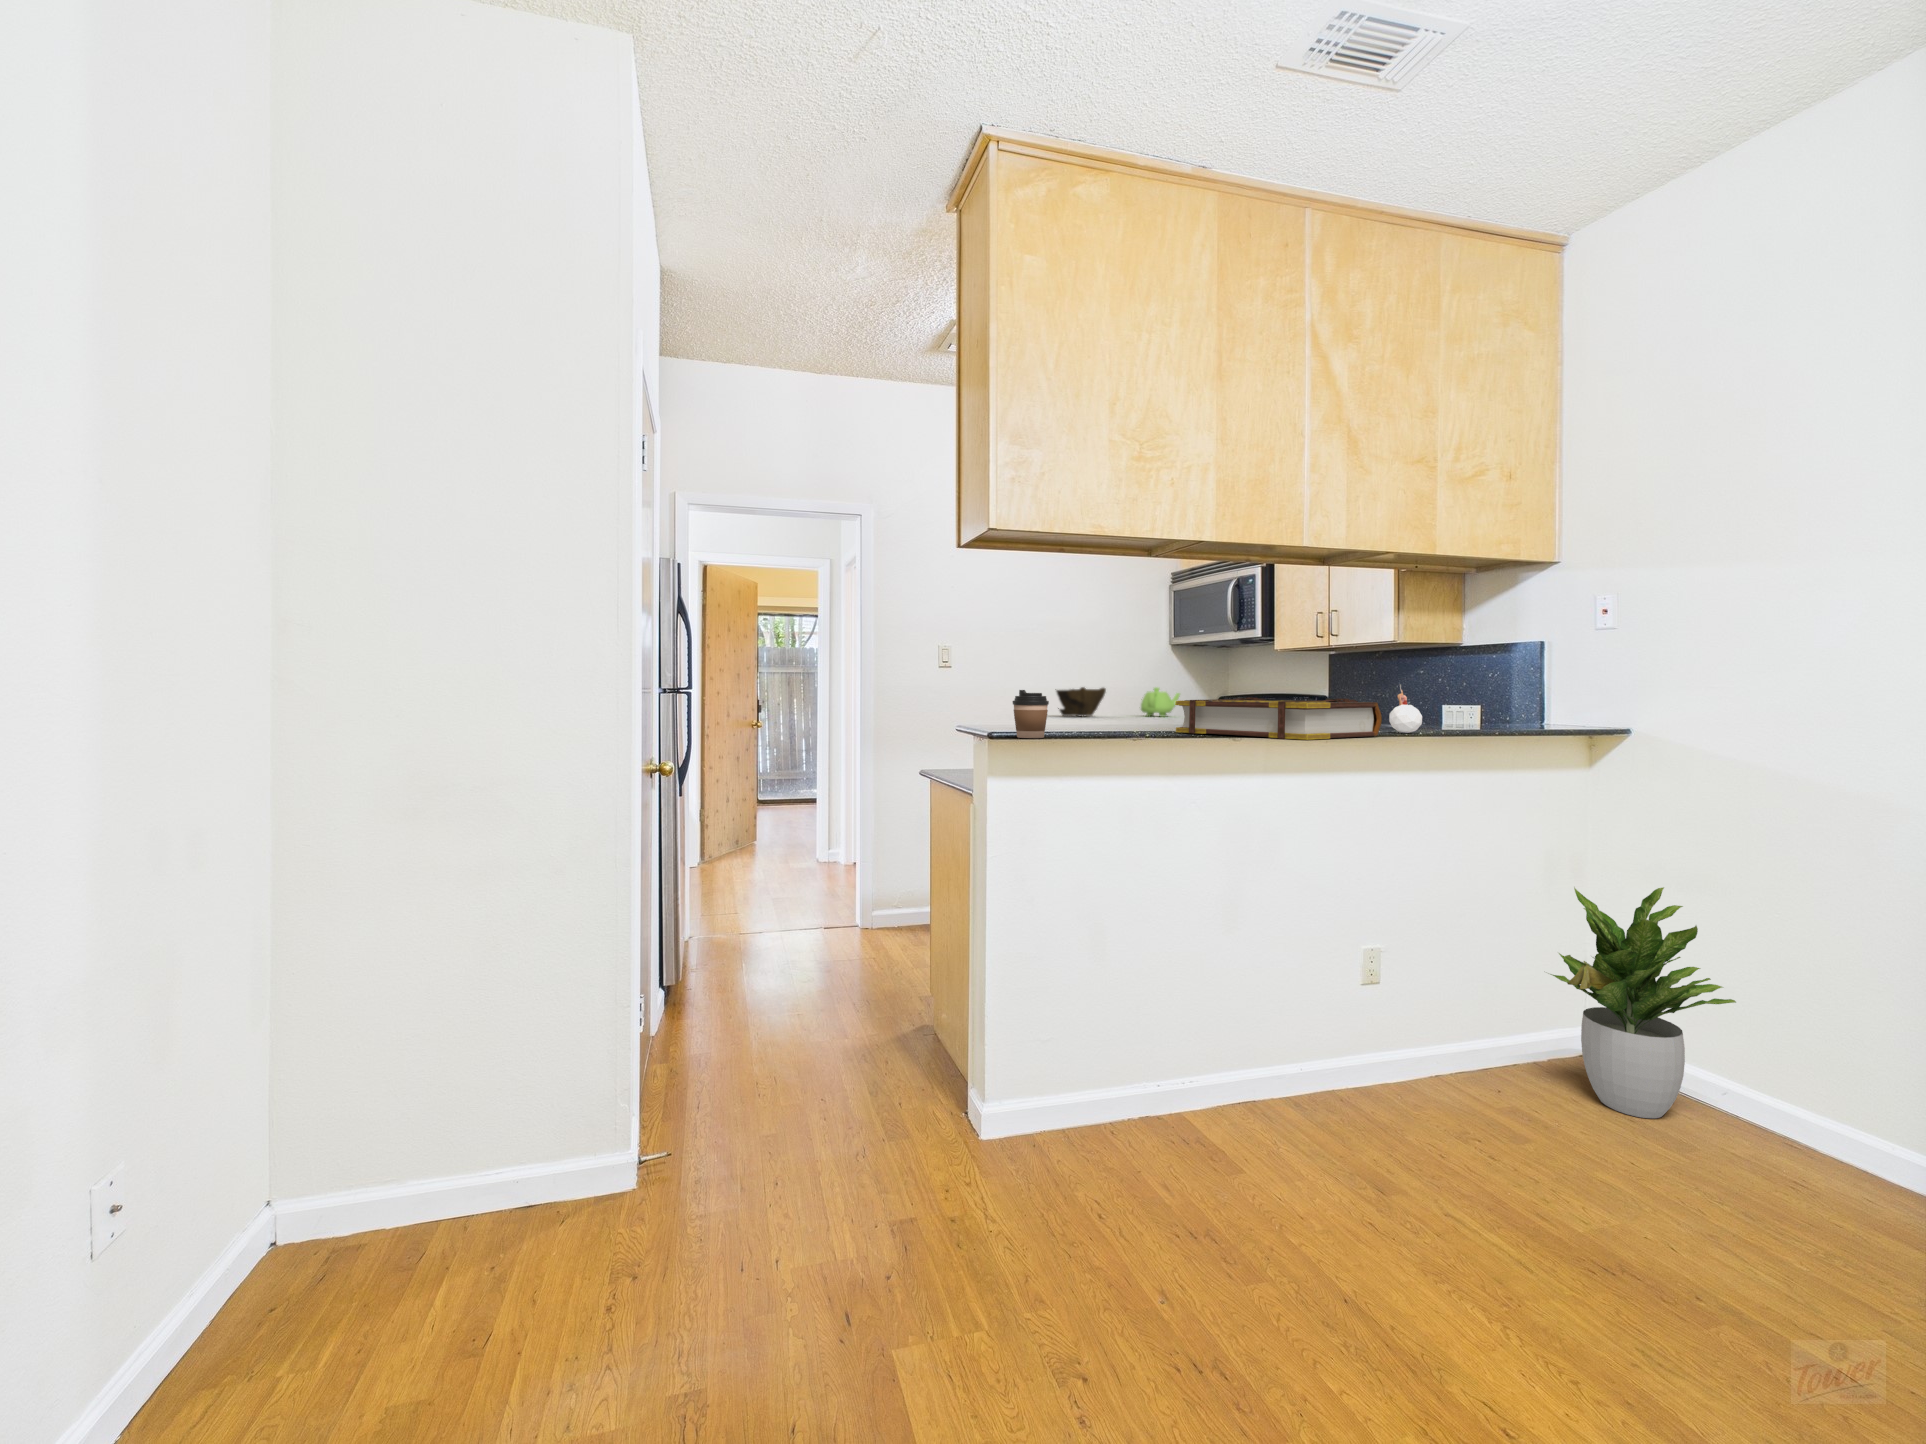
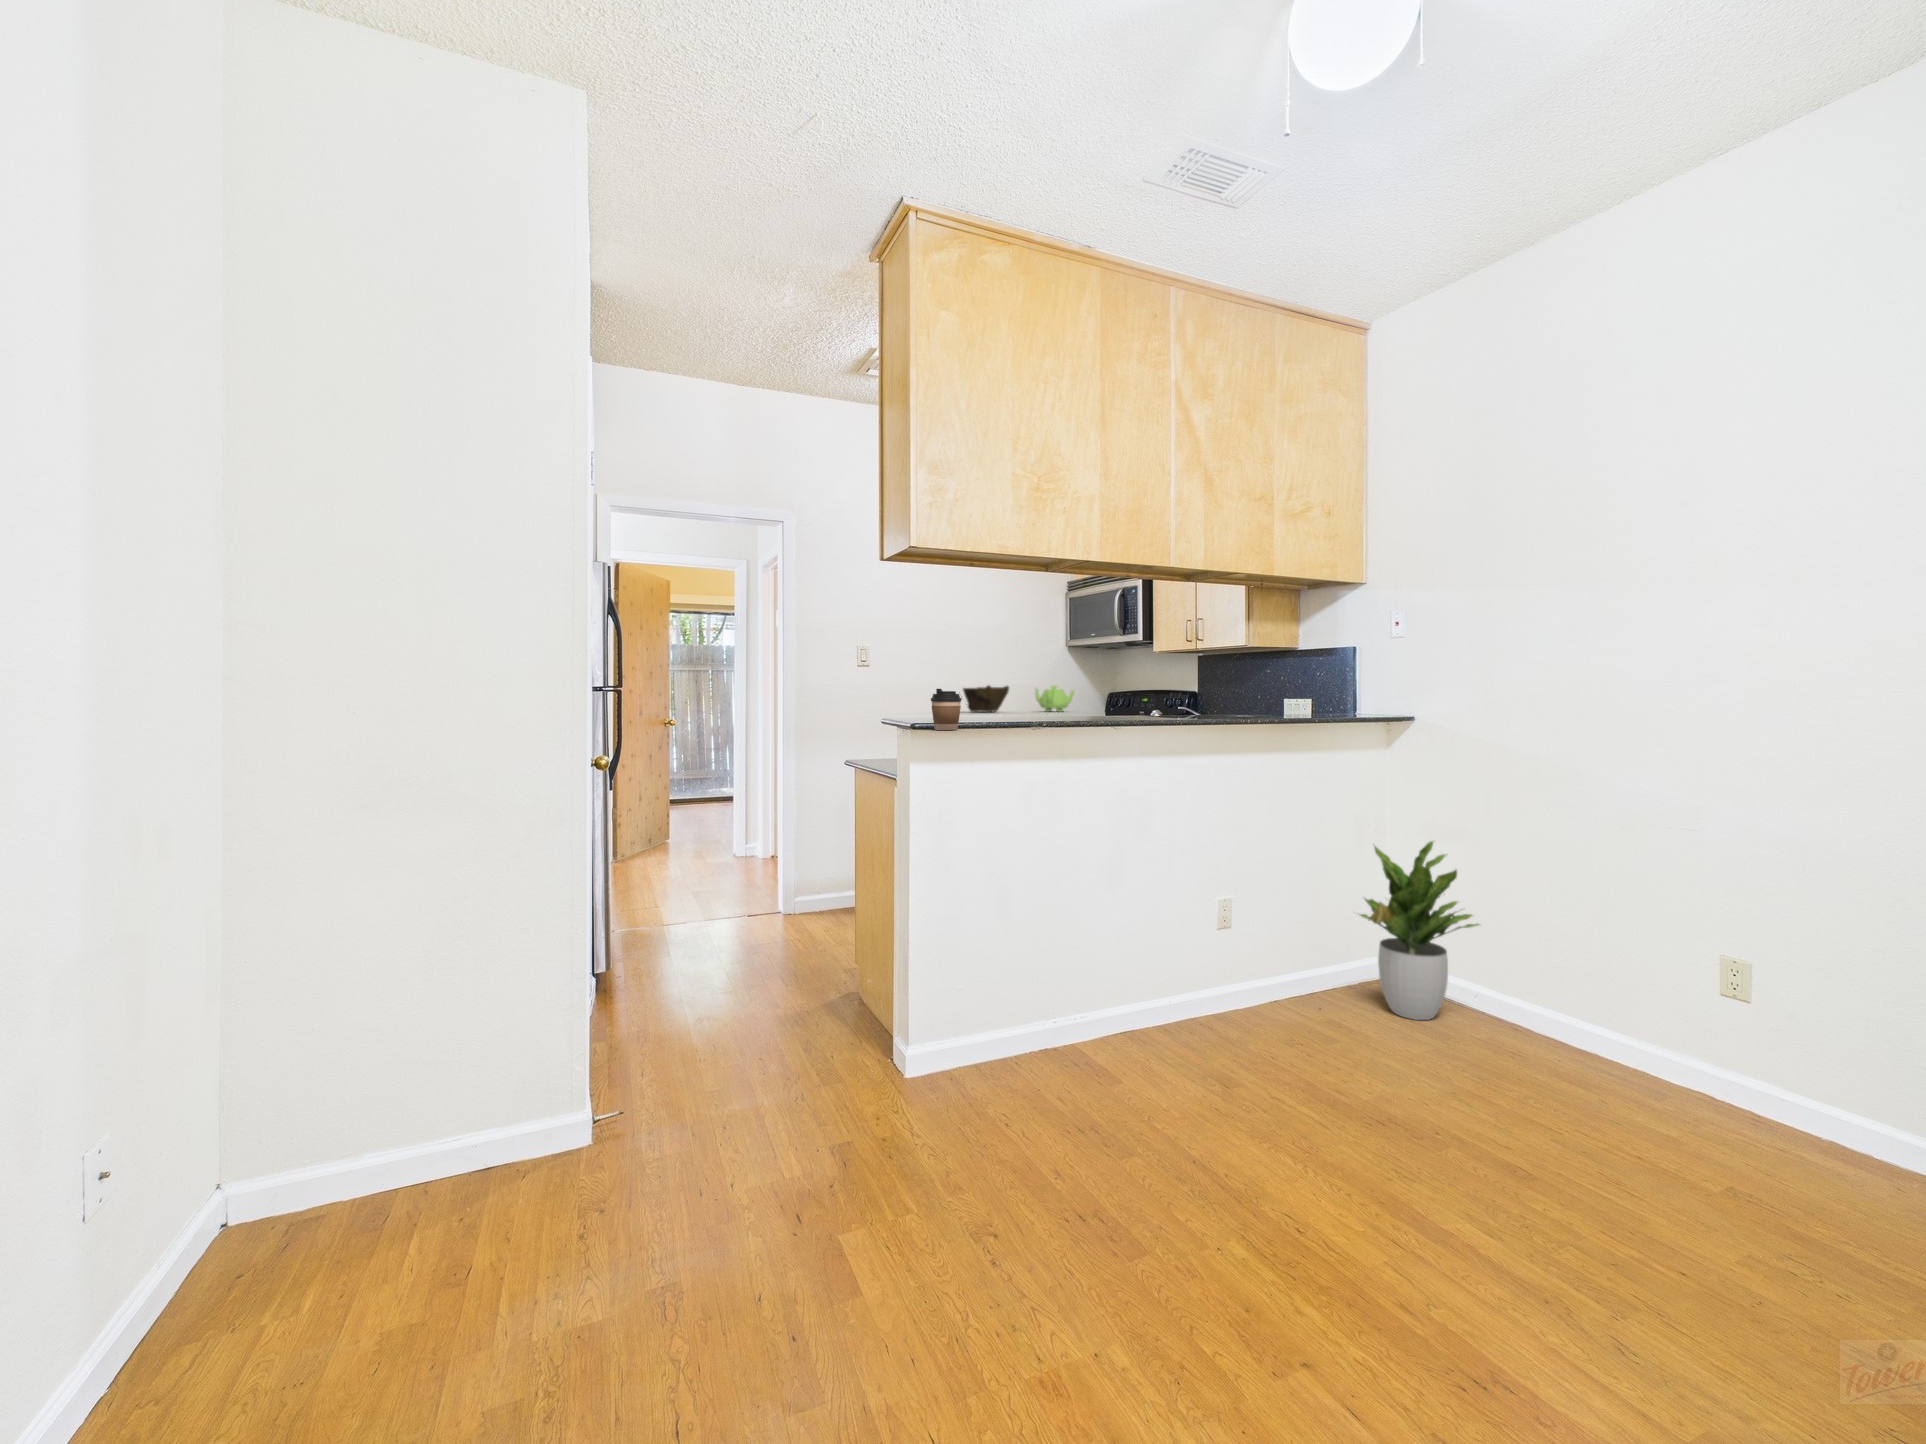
candle: present [1389,684,1422,733] -> none [1237,683,1262,723]
book: present [1175,697,1382,740] -> none [1067,695,1229,729]

